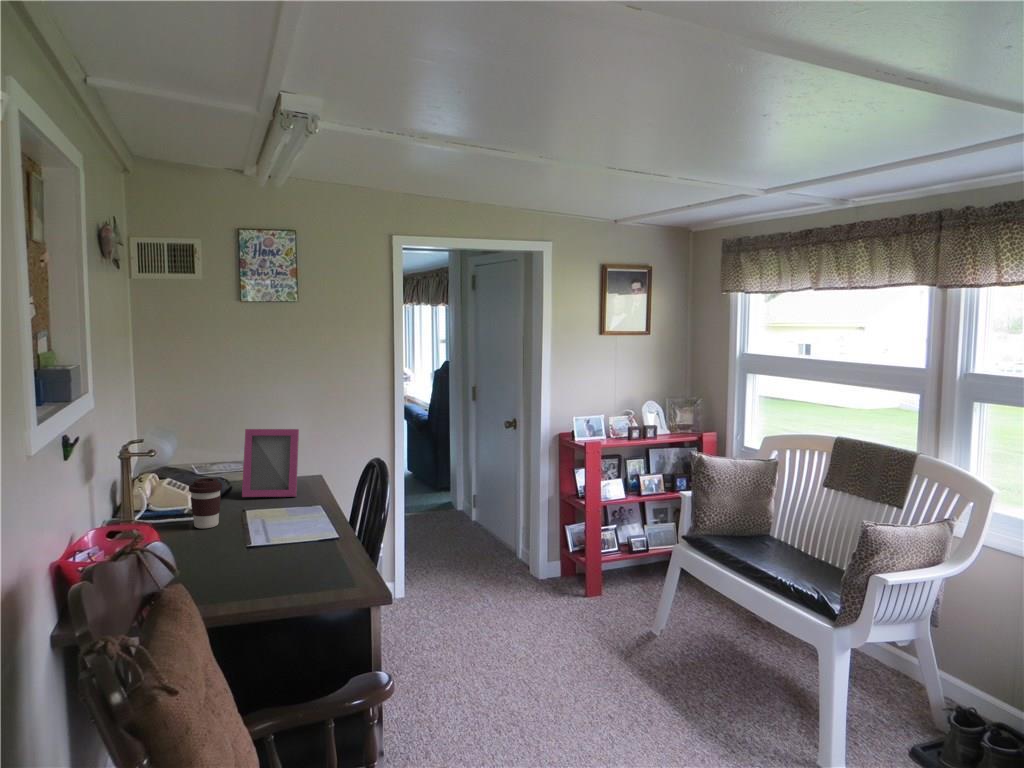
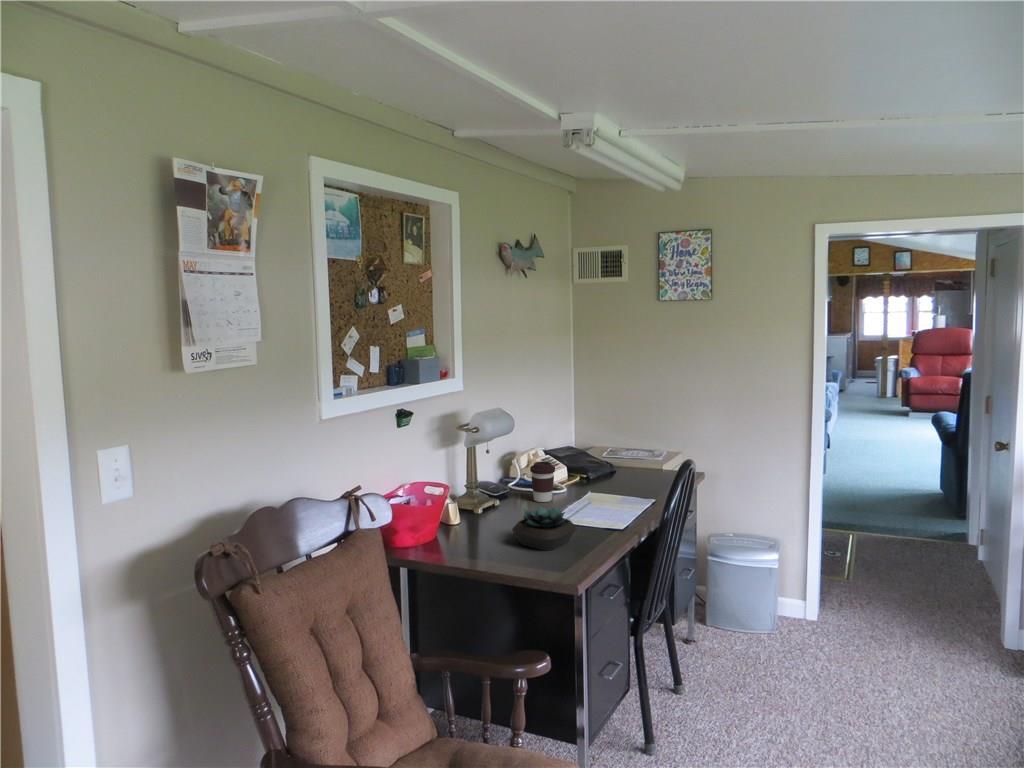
picture frame: present [242,429,299,497] -> none [595,423,645,490]
succulent plant: none [249,519,322,573] -> present [512,506,576,551]

